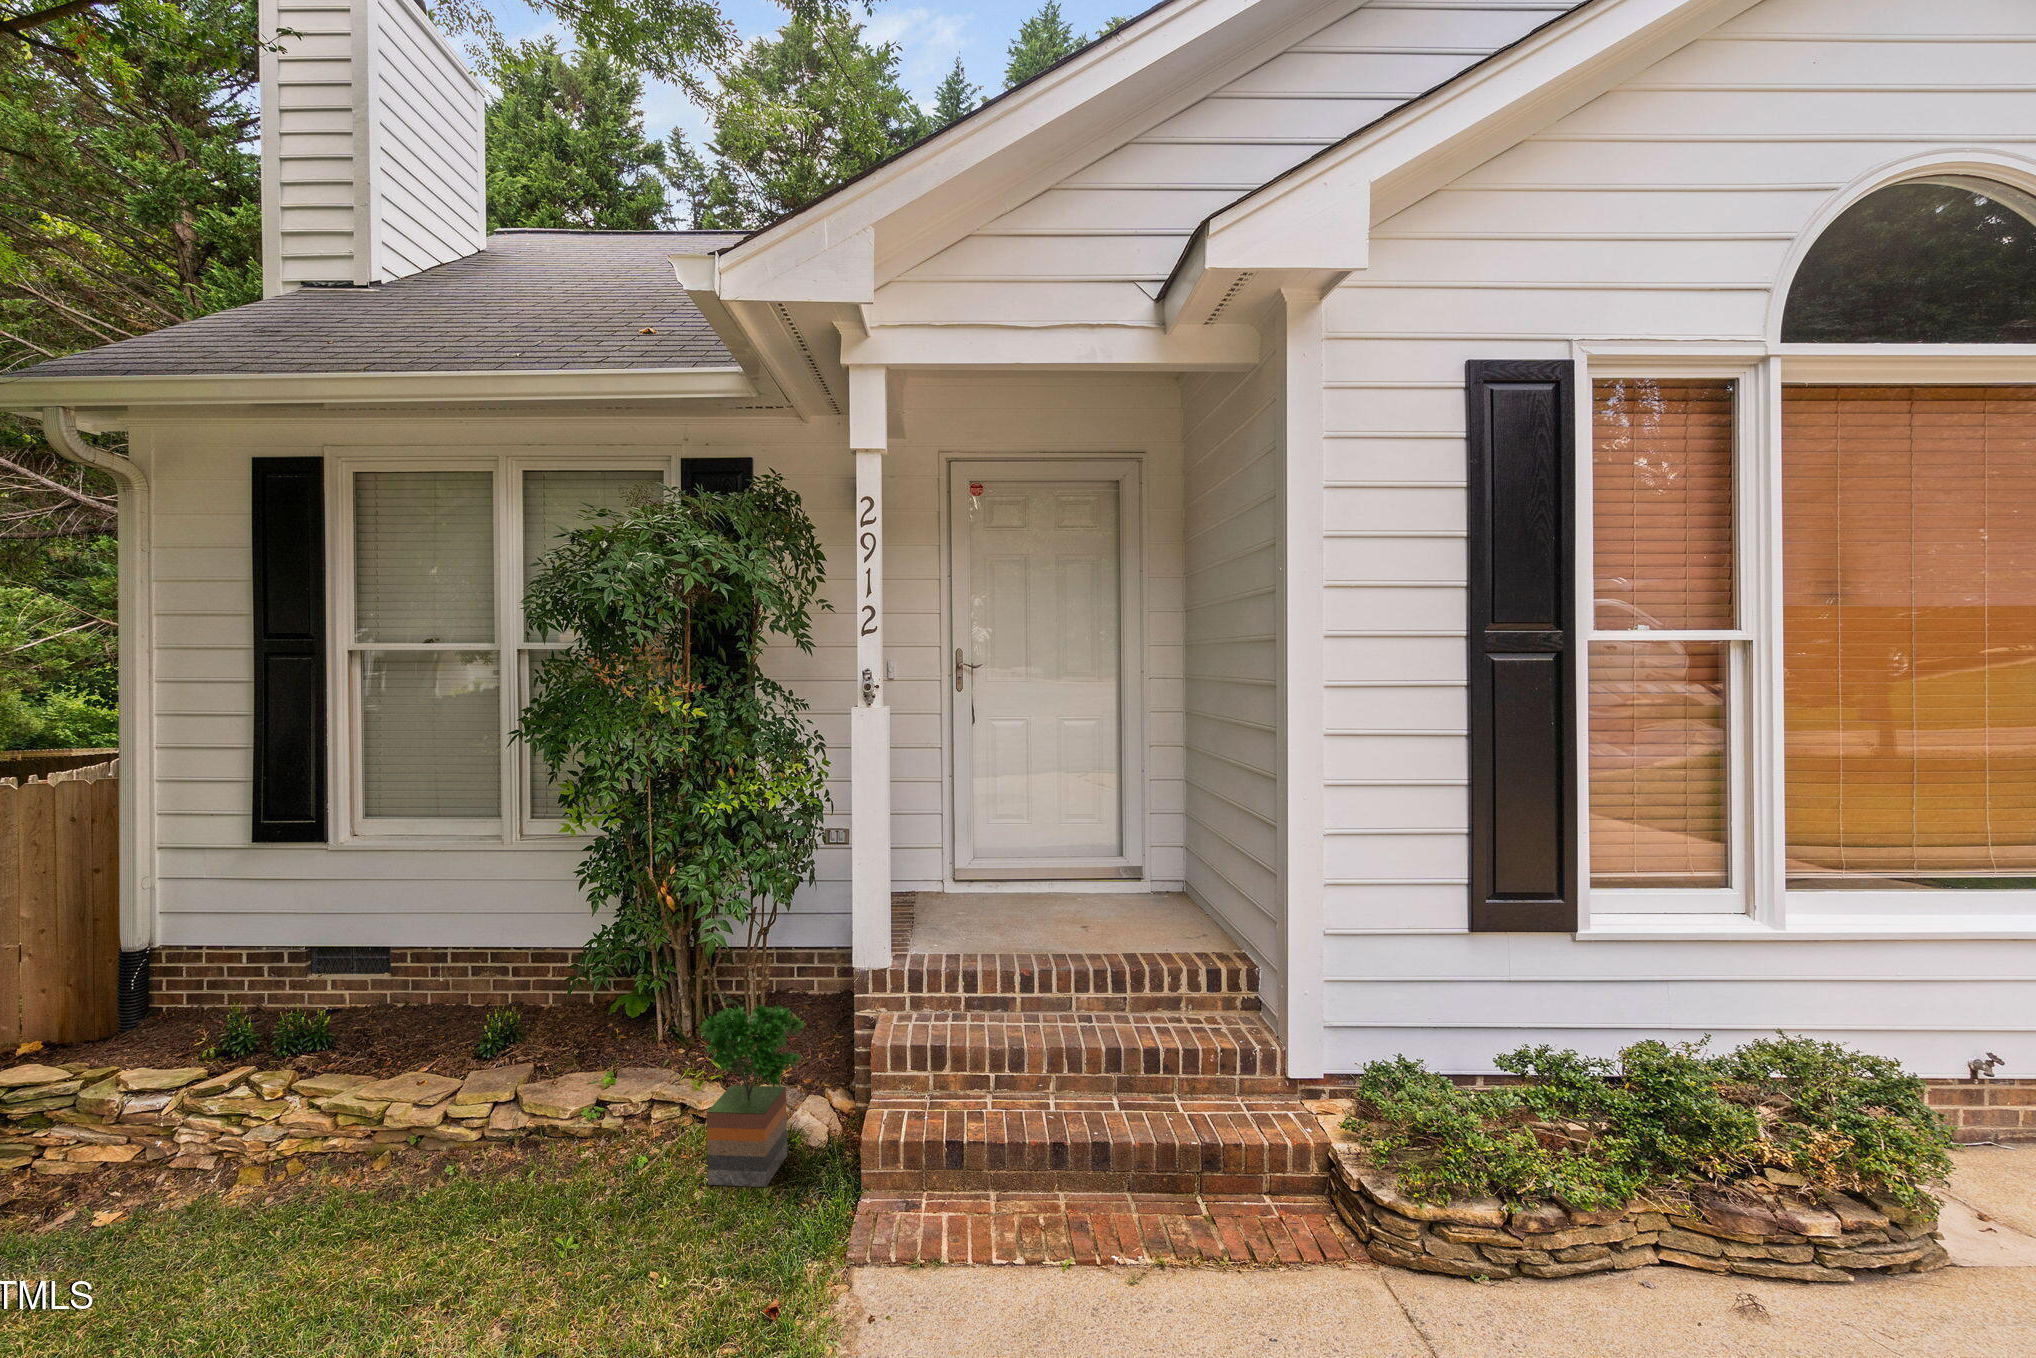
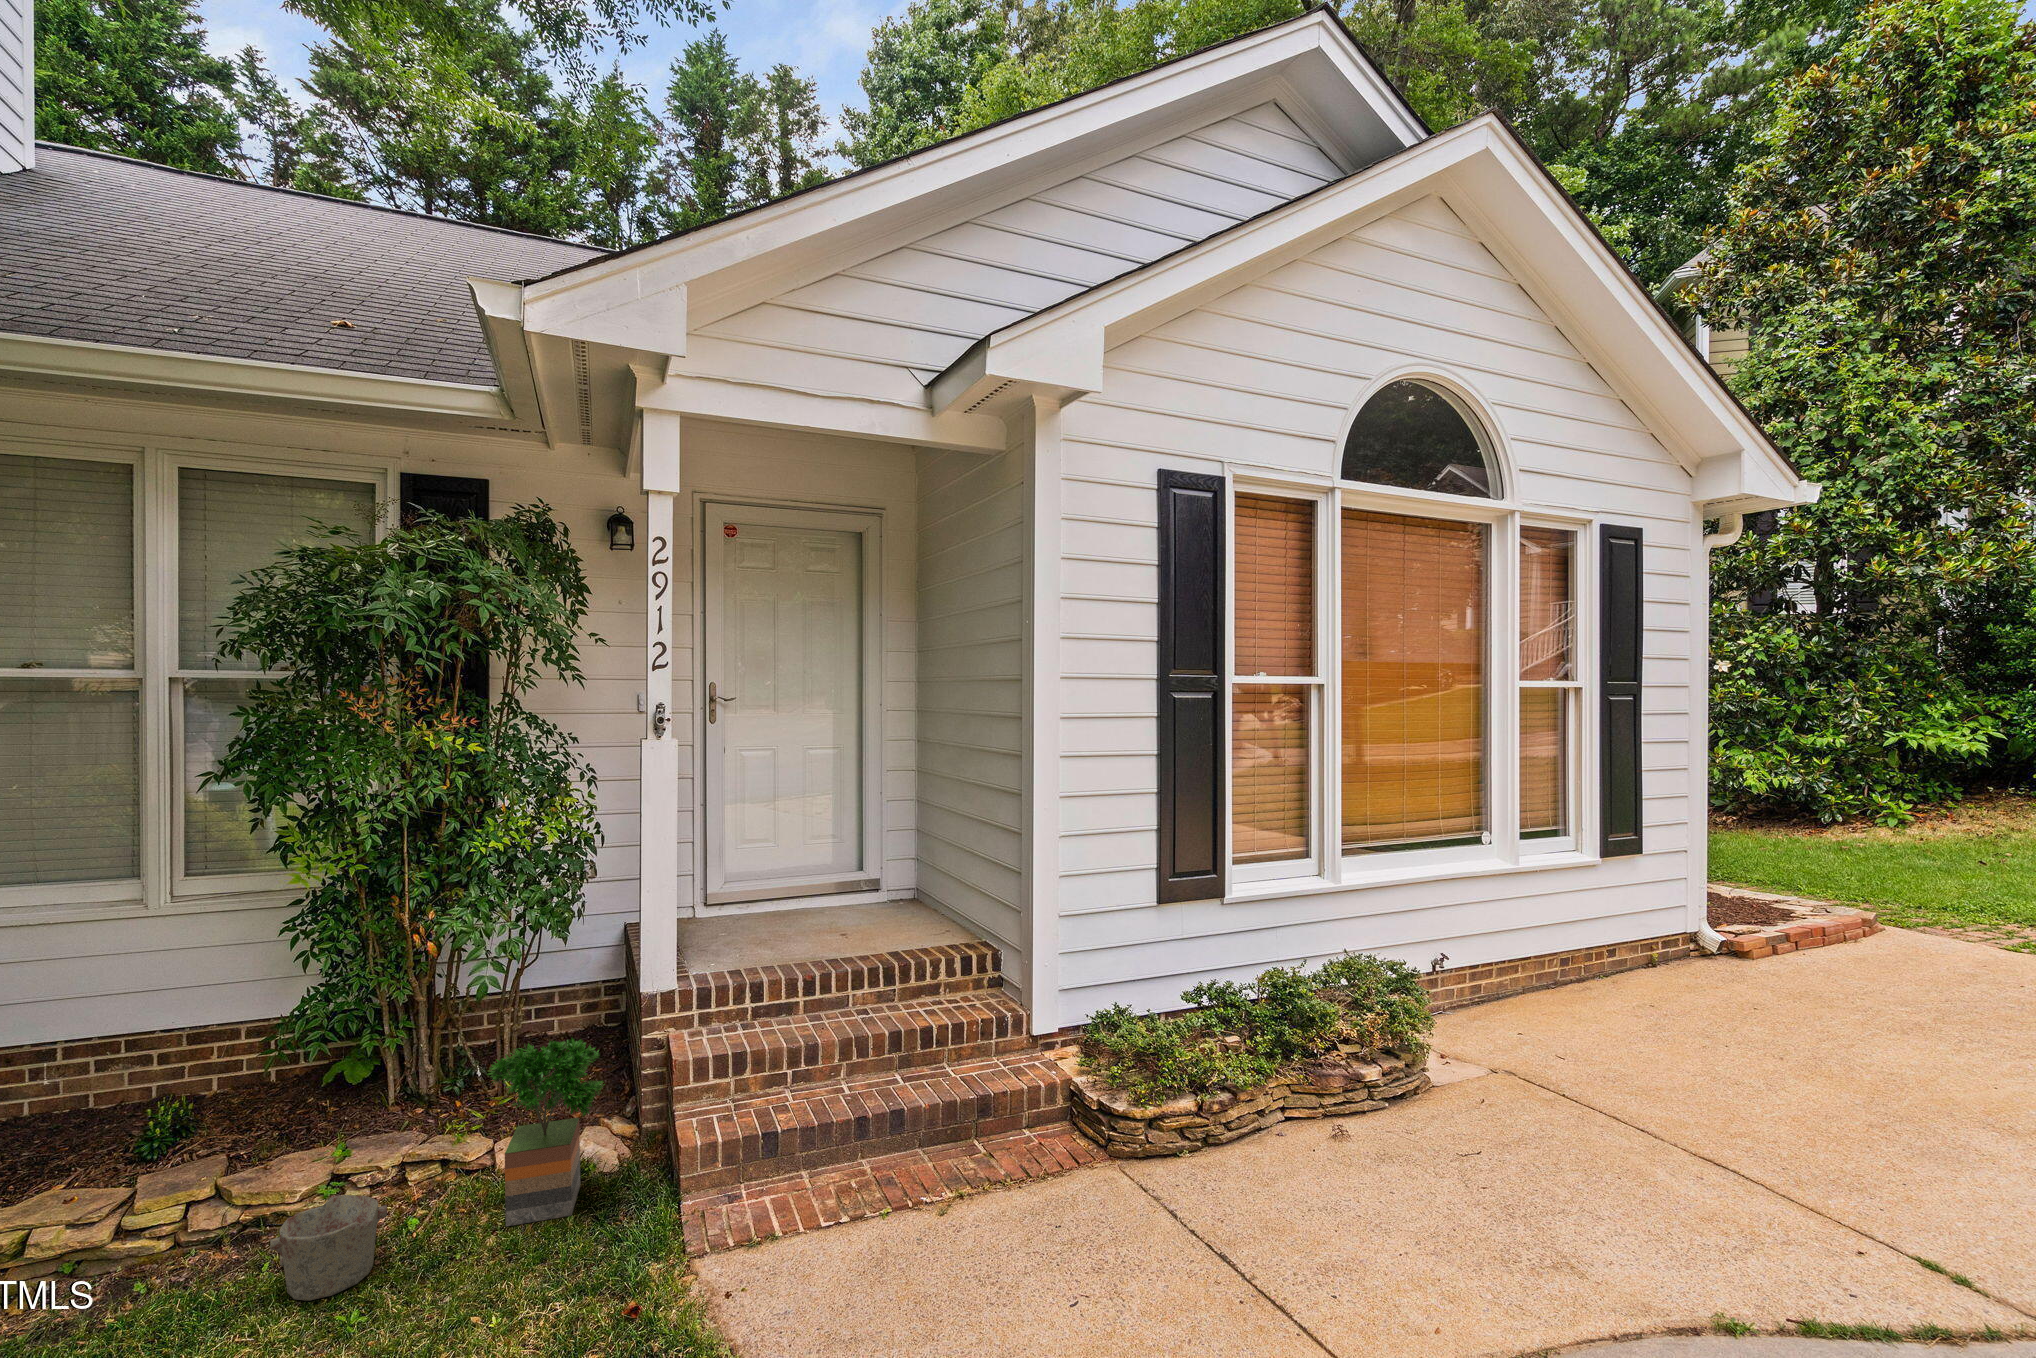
bucket: none [507,1123,609,1220] -> present [270,1195,387,1301]

